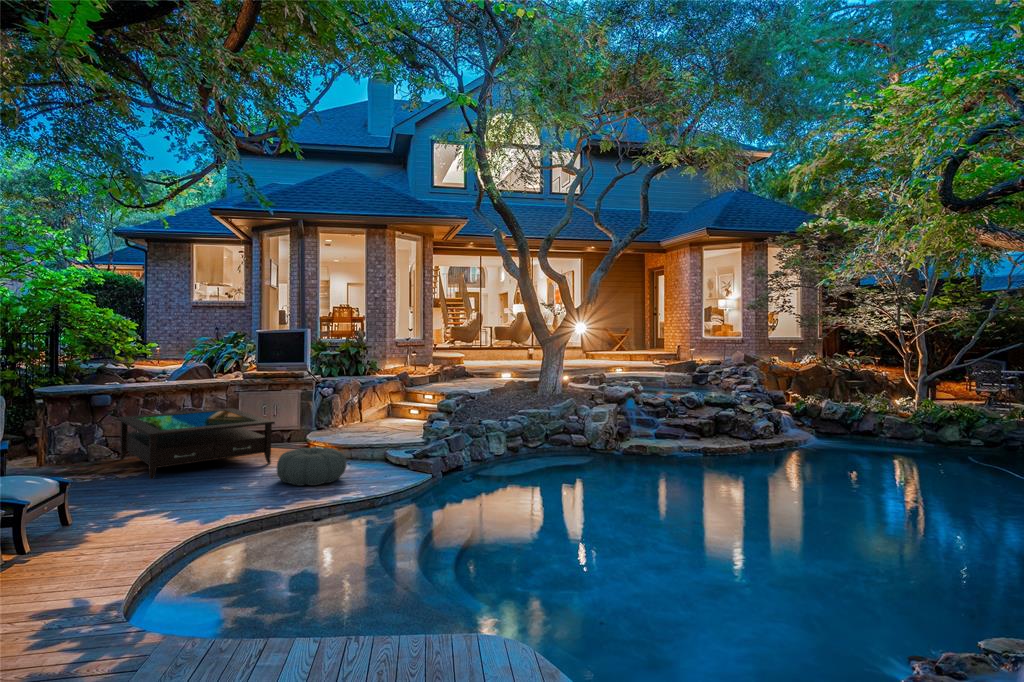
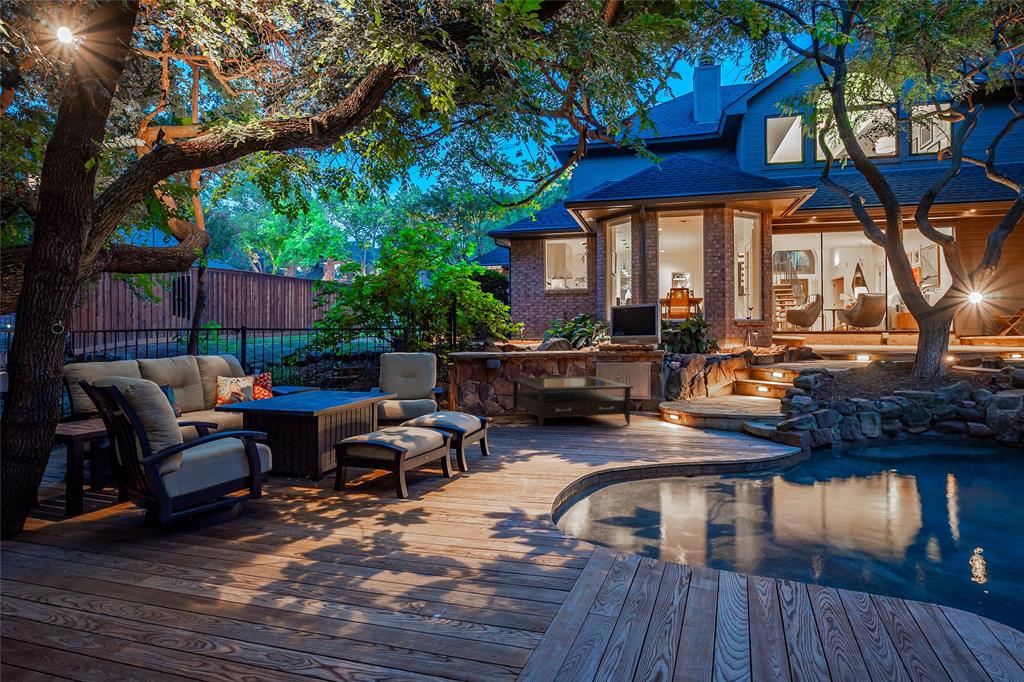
pouf: present [277,447,347,486] -> none [640,409,704,443]

